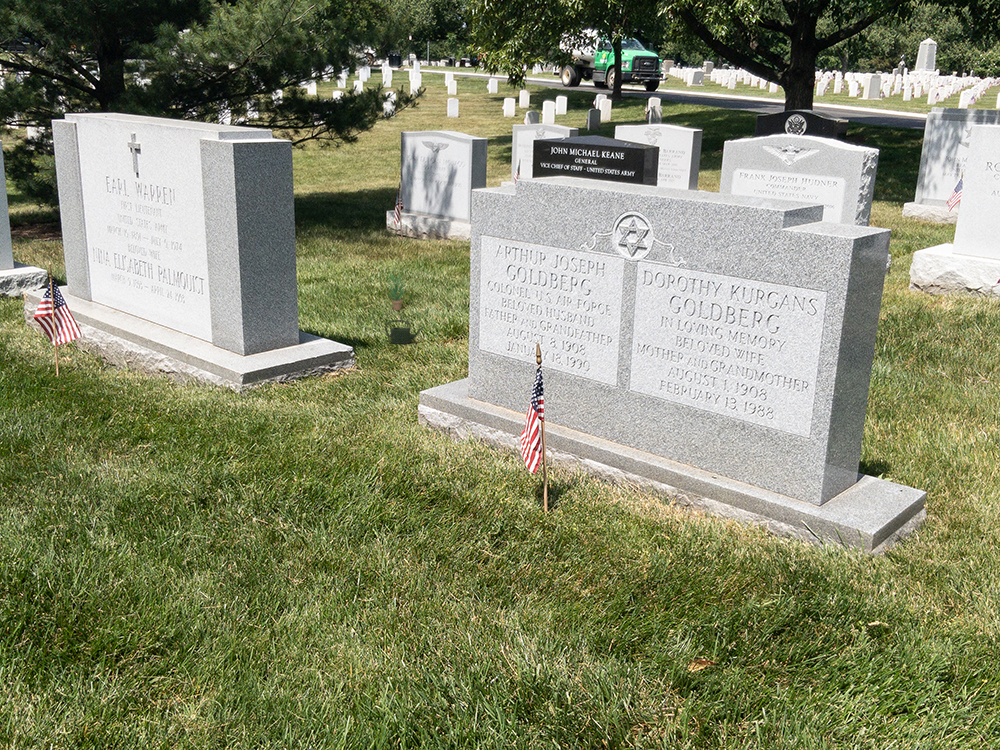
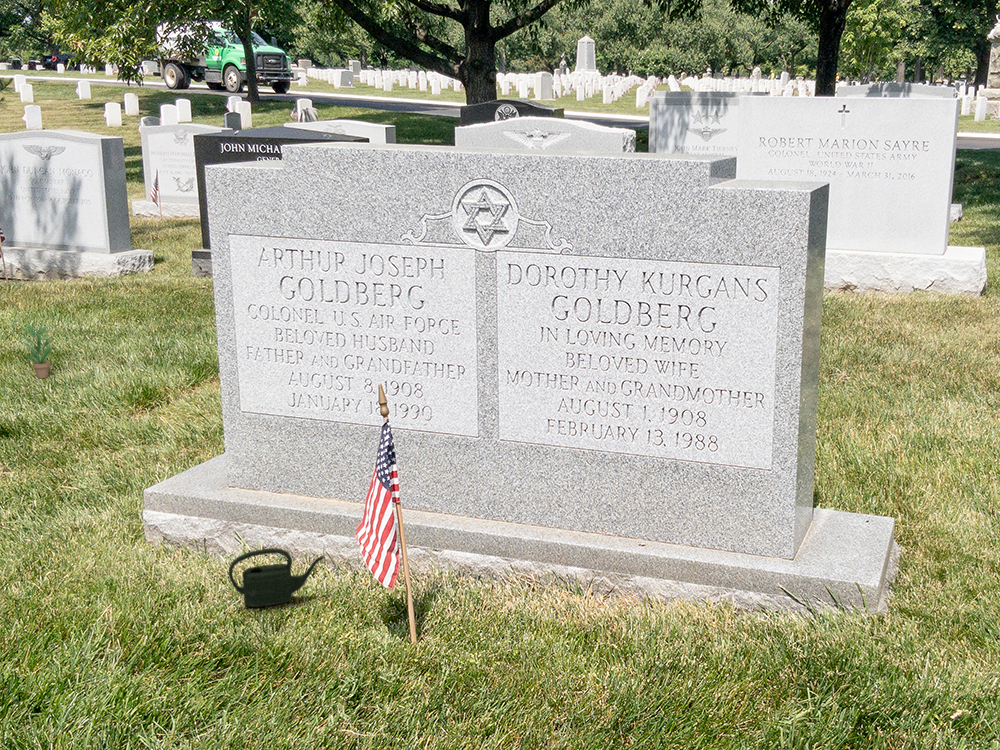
watering can: present [385,320,424,344] -> present [229,548,324,607]

